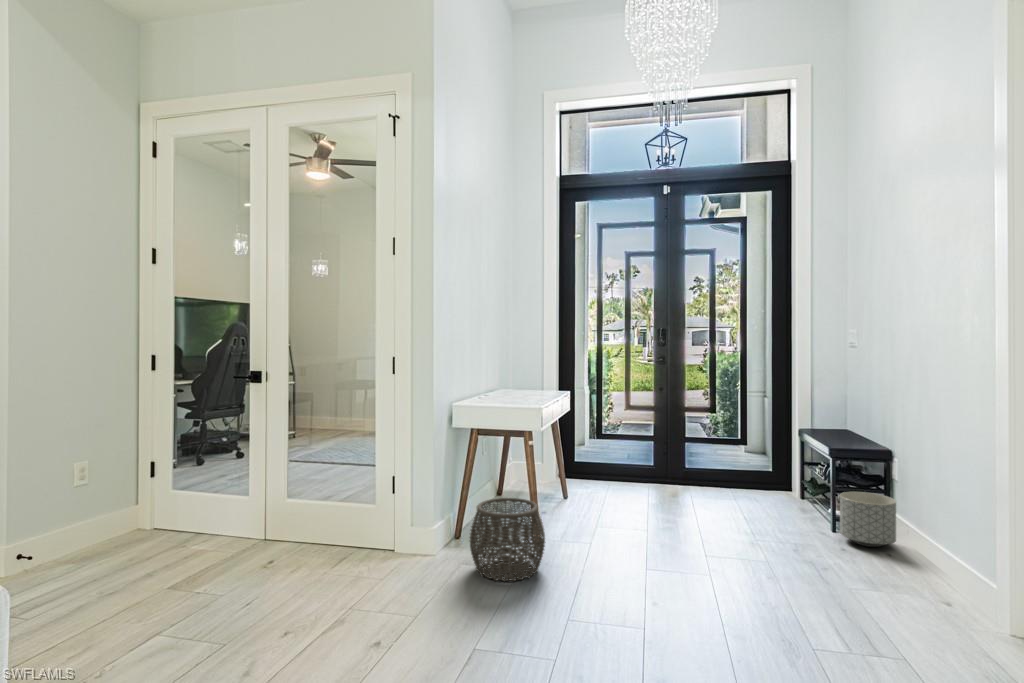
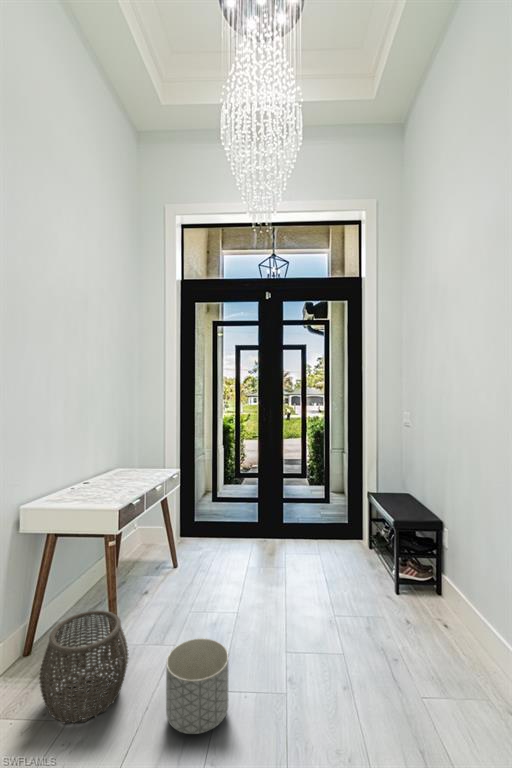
planter: present [840,492,896,547] -> present [166,638,229,734]

